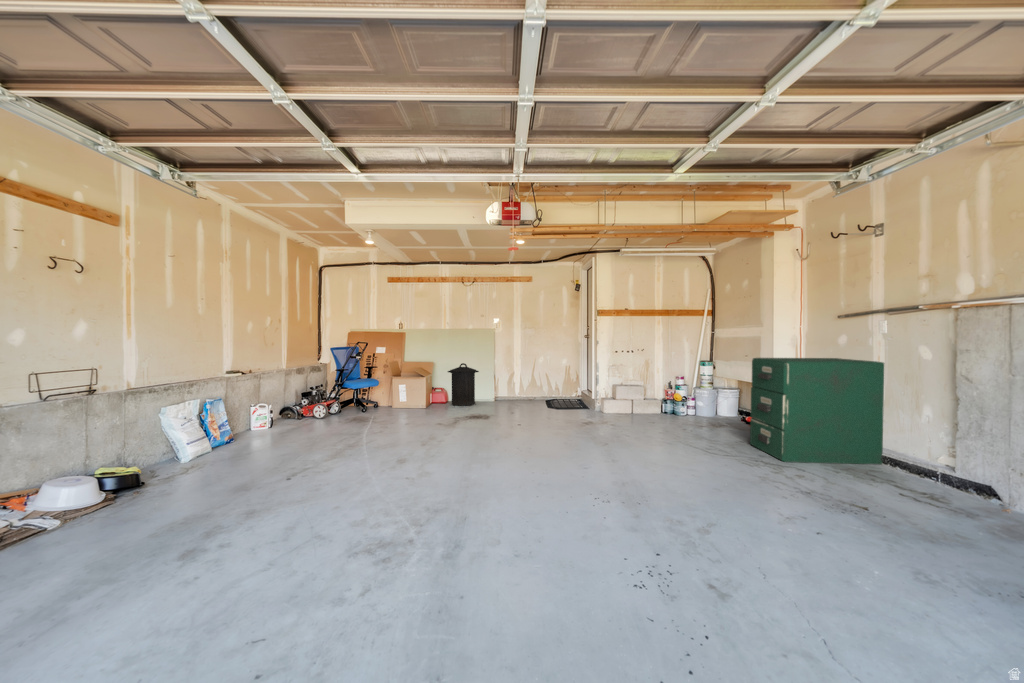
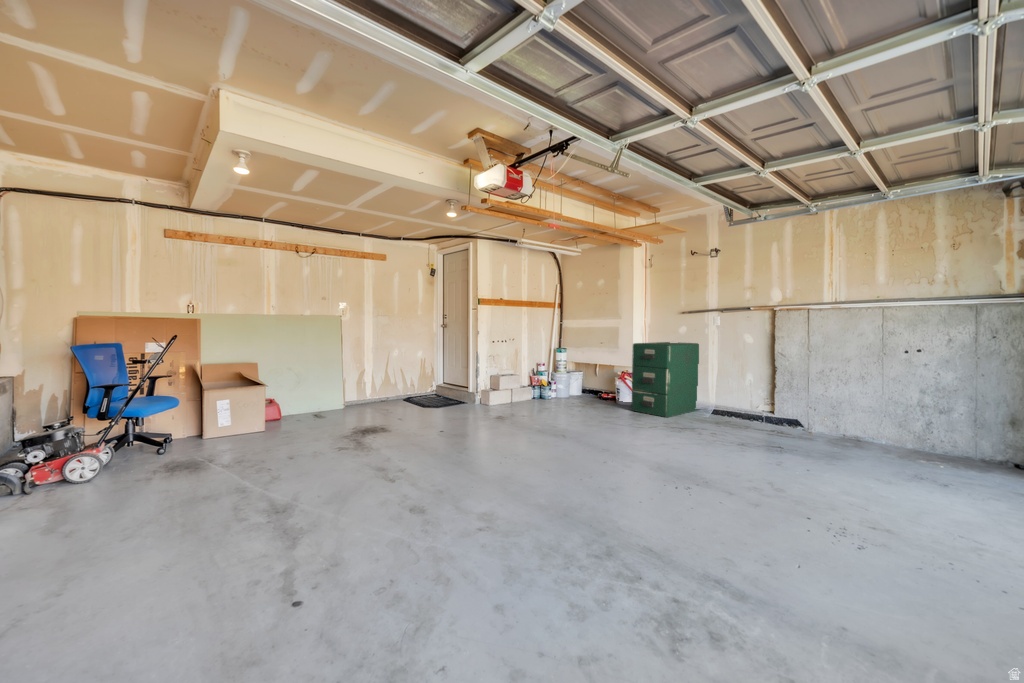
trash can: present [448,363,479,406] -> none [292,363,337,421]

